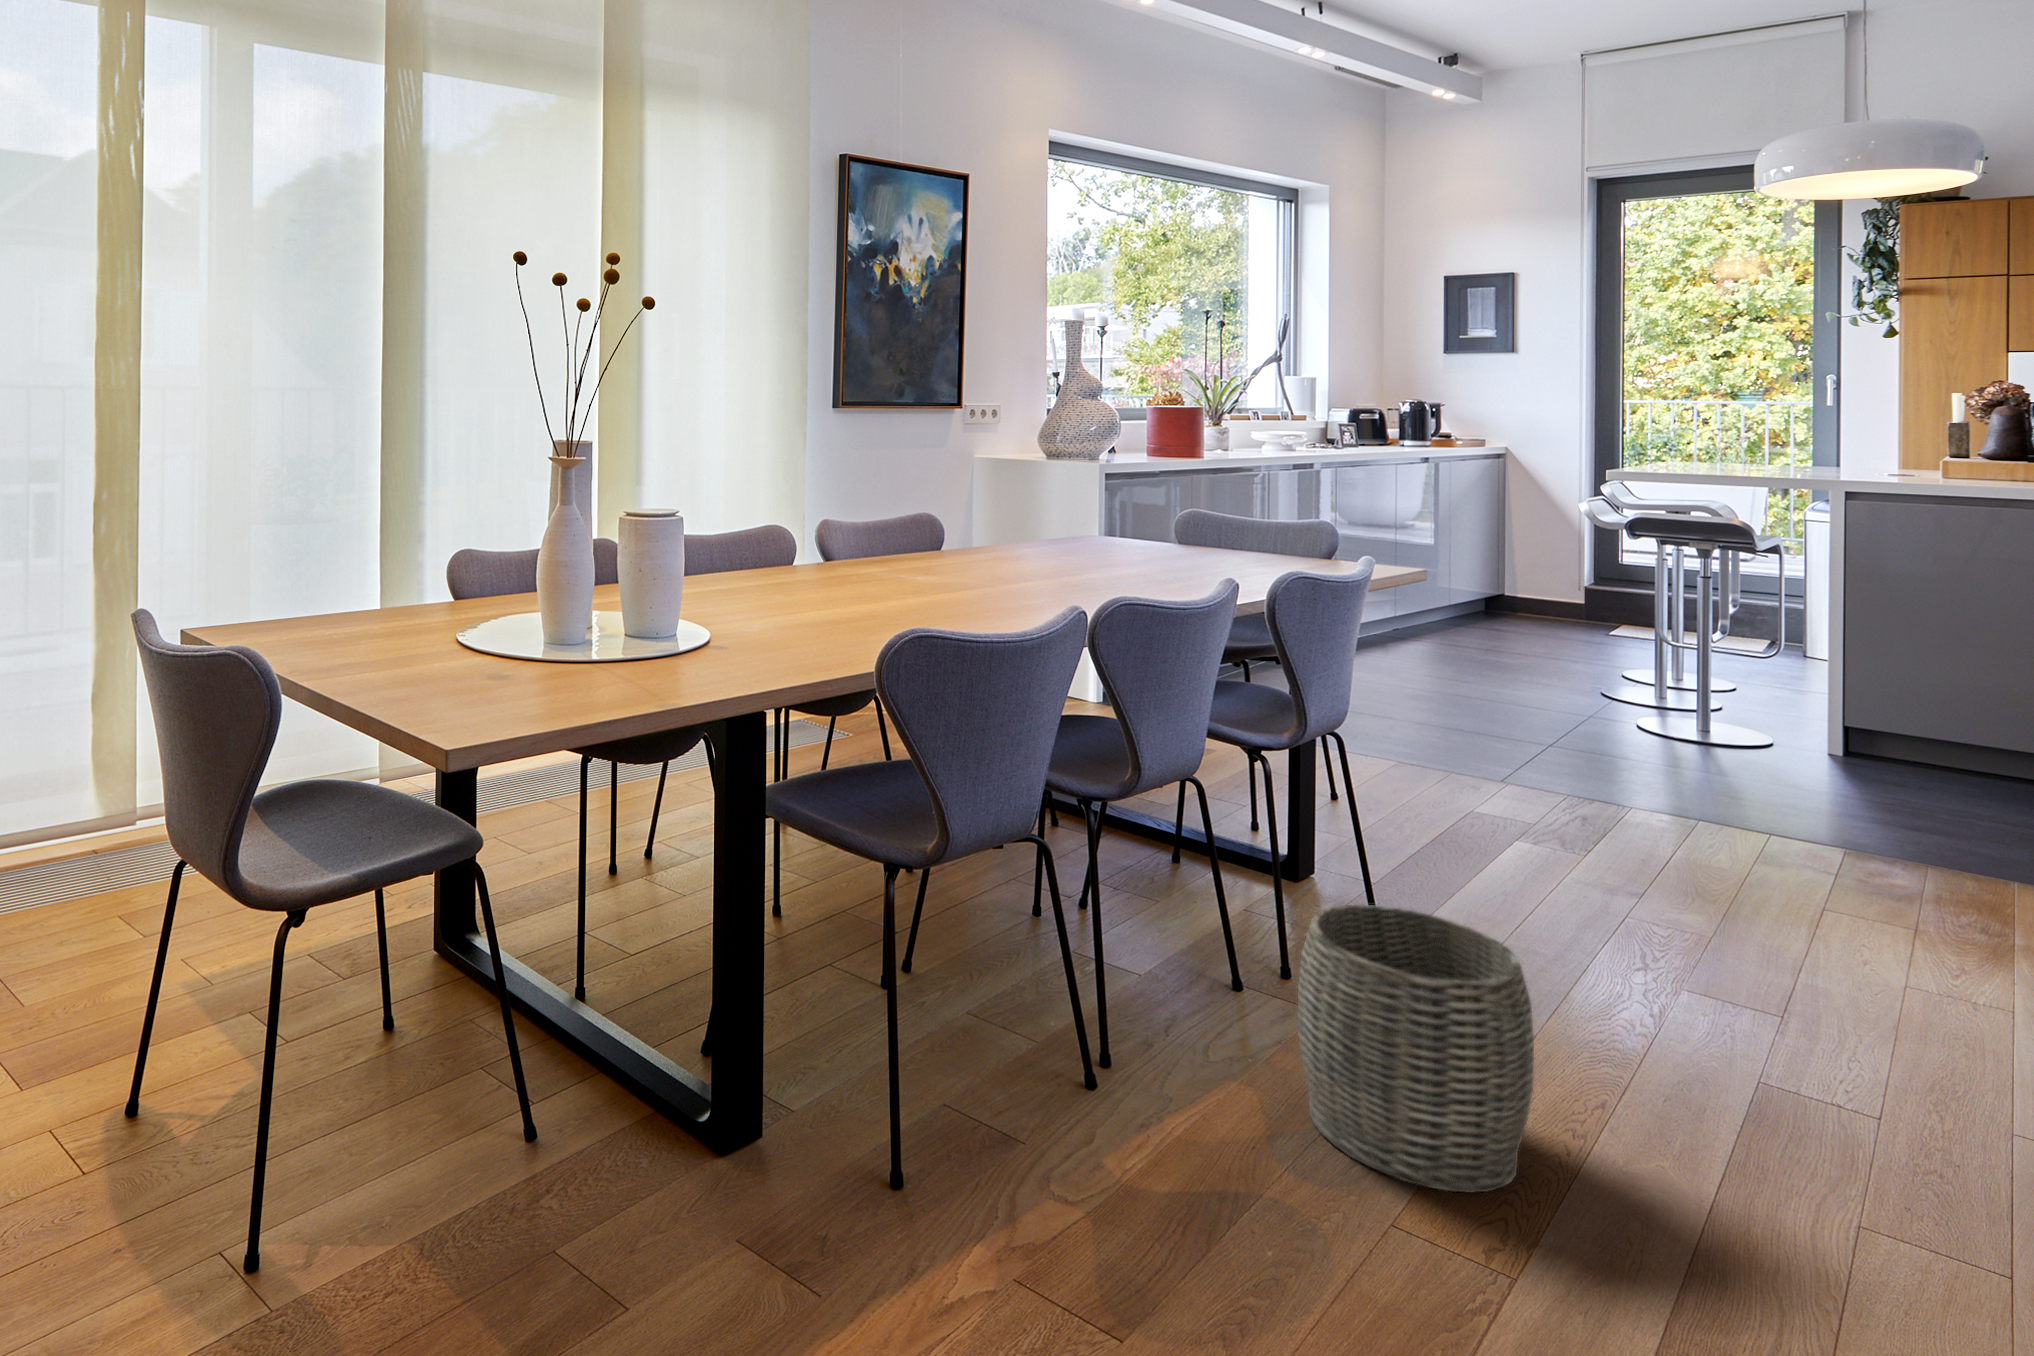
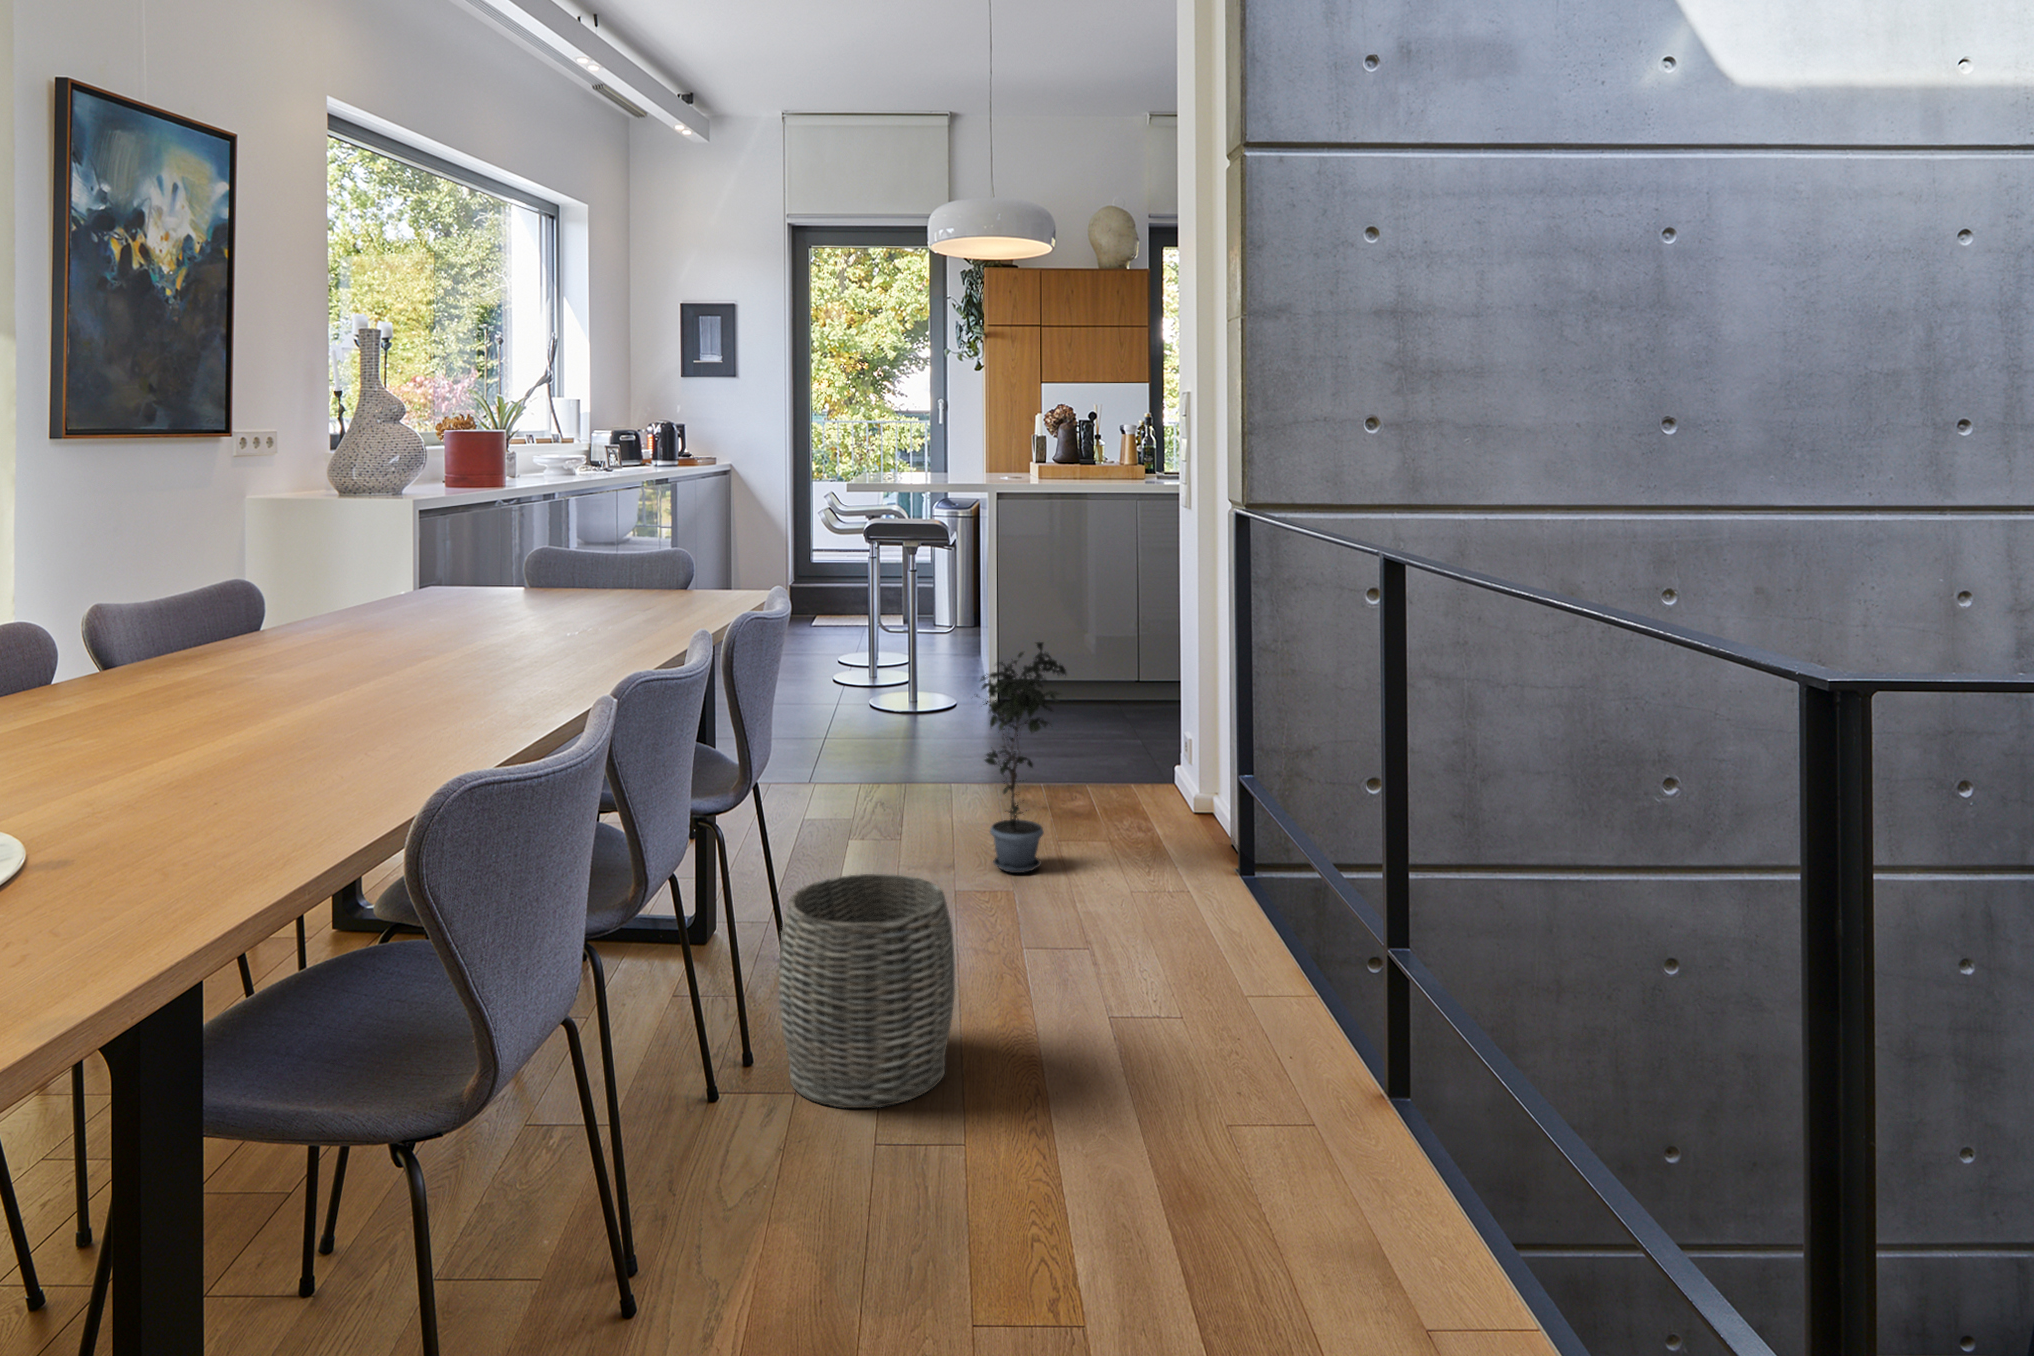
potted plant: none [1695,693,1866,988] -> present [980,642,1066,873]

